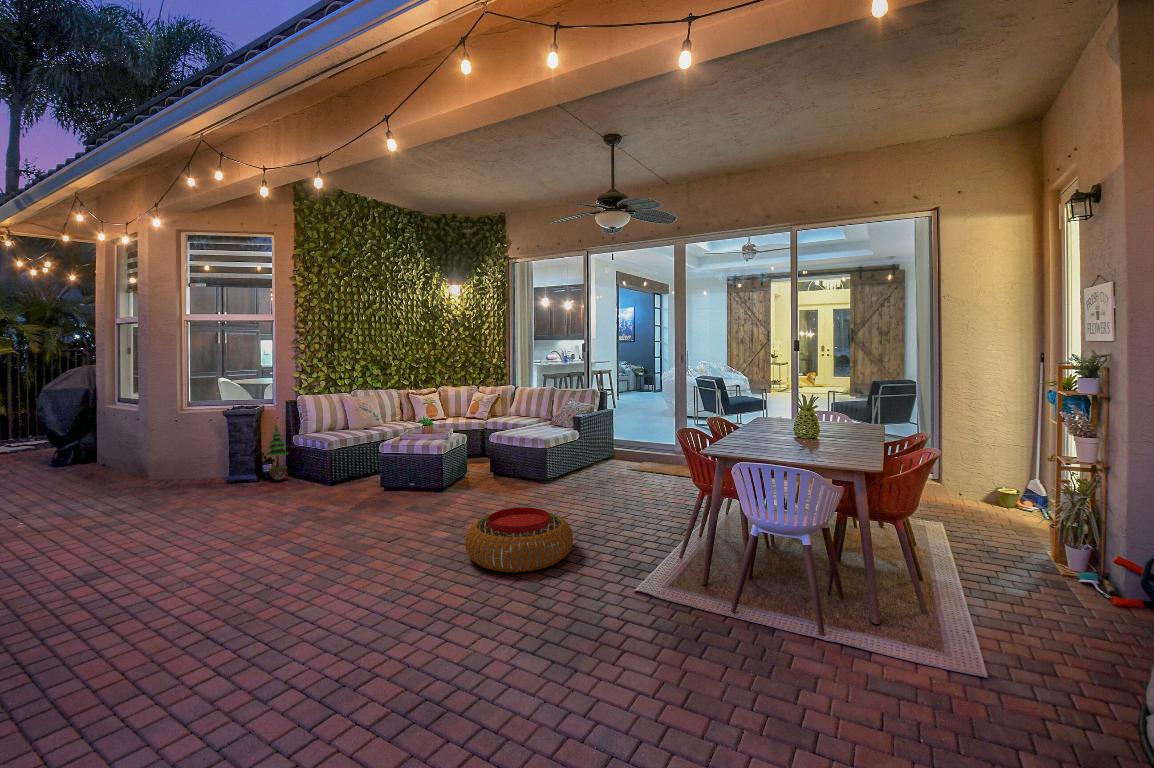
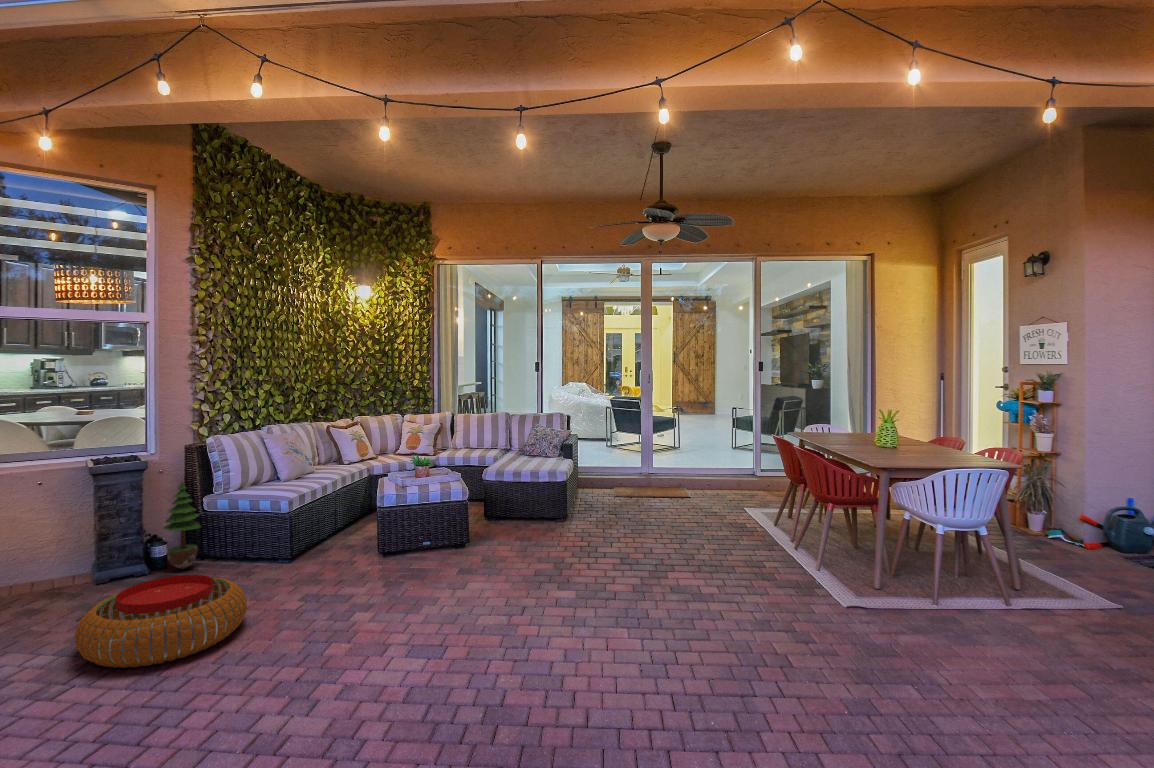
pouf: present [465,507,573,573] -> present [75,575,247,668]

